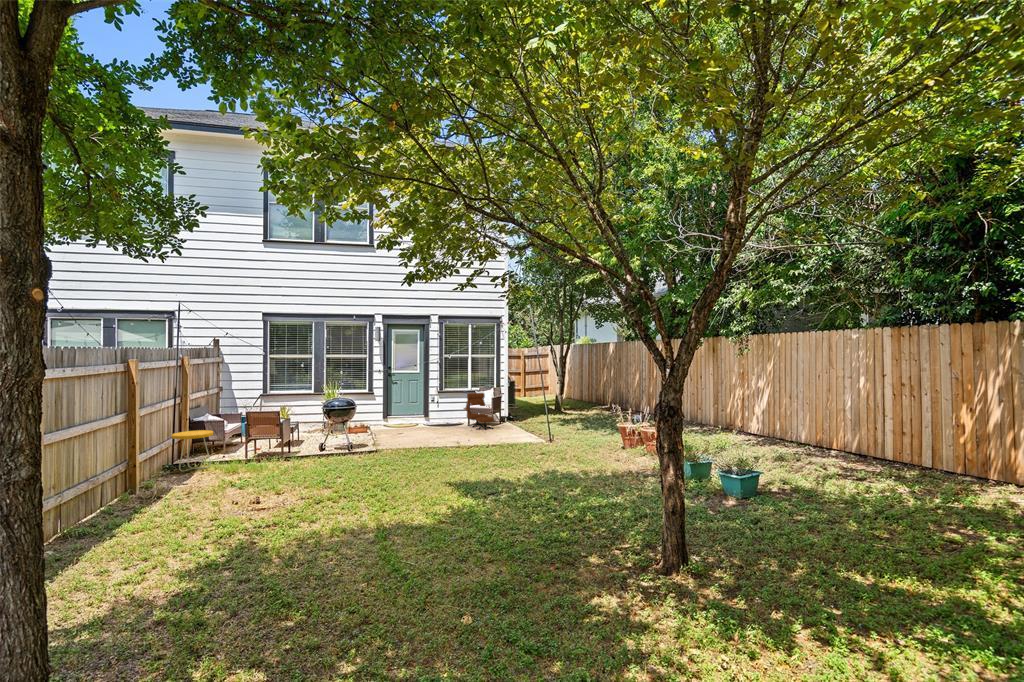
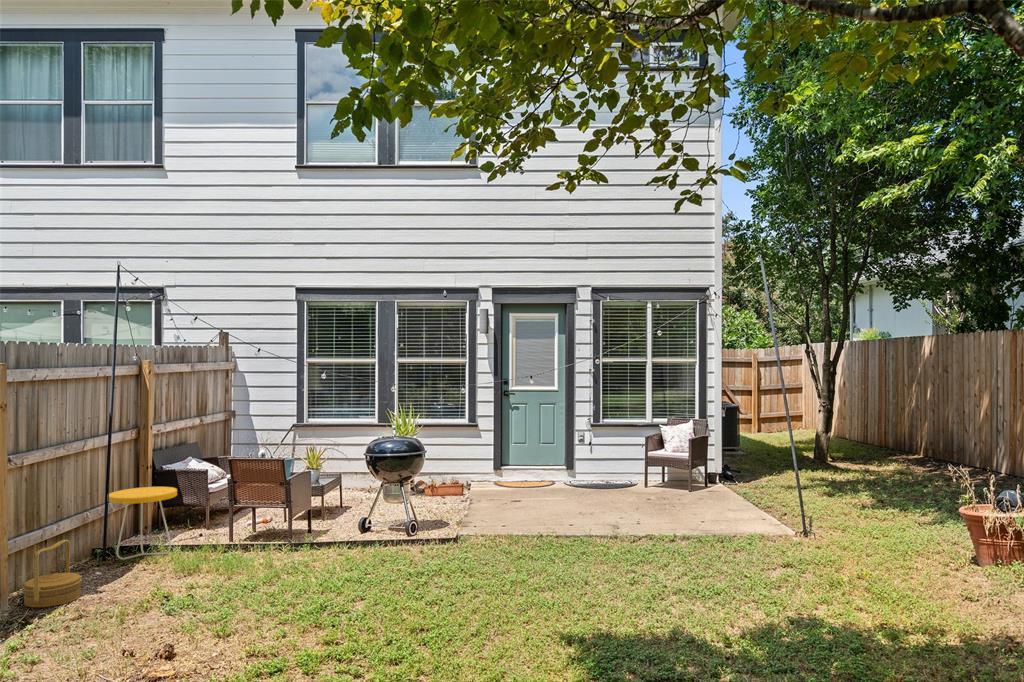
lounge chair: present [464,393,494,430] -> none [635,428,692,501]
woven basket: none [143,457,177,493] -> present [23,540,82,607]

